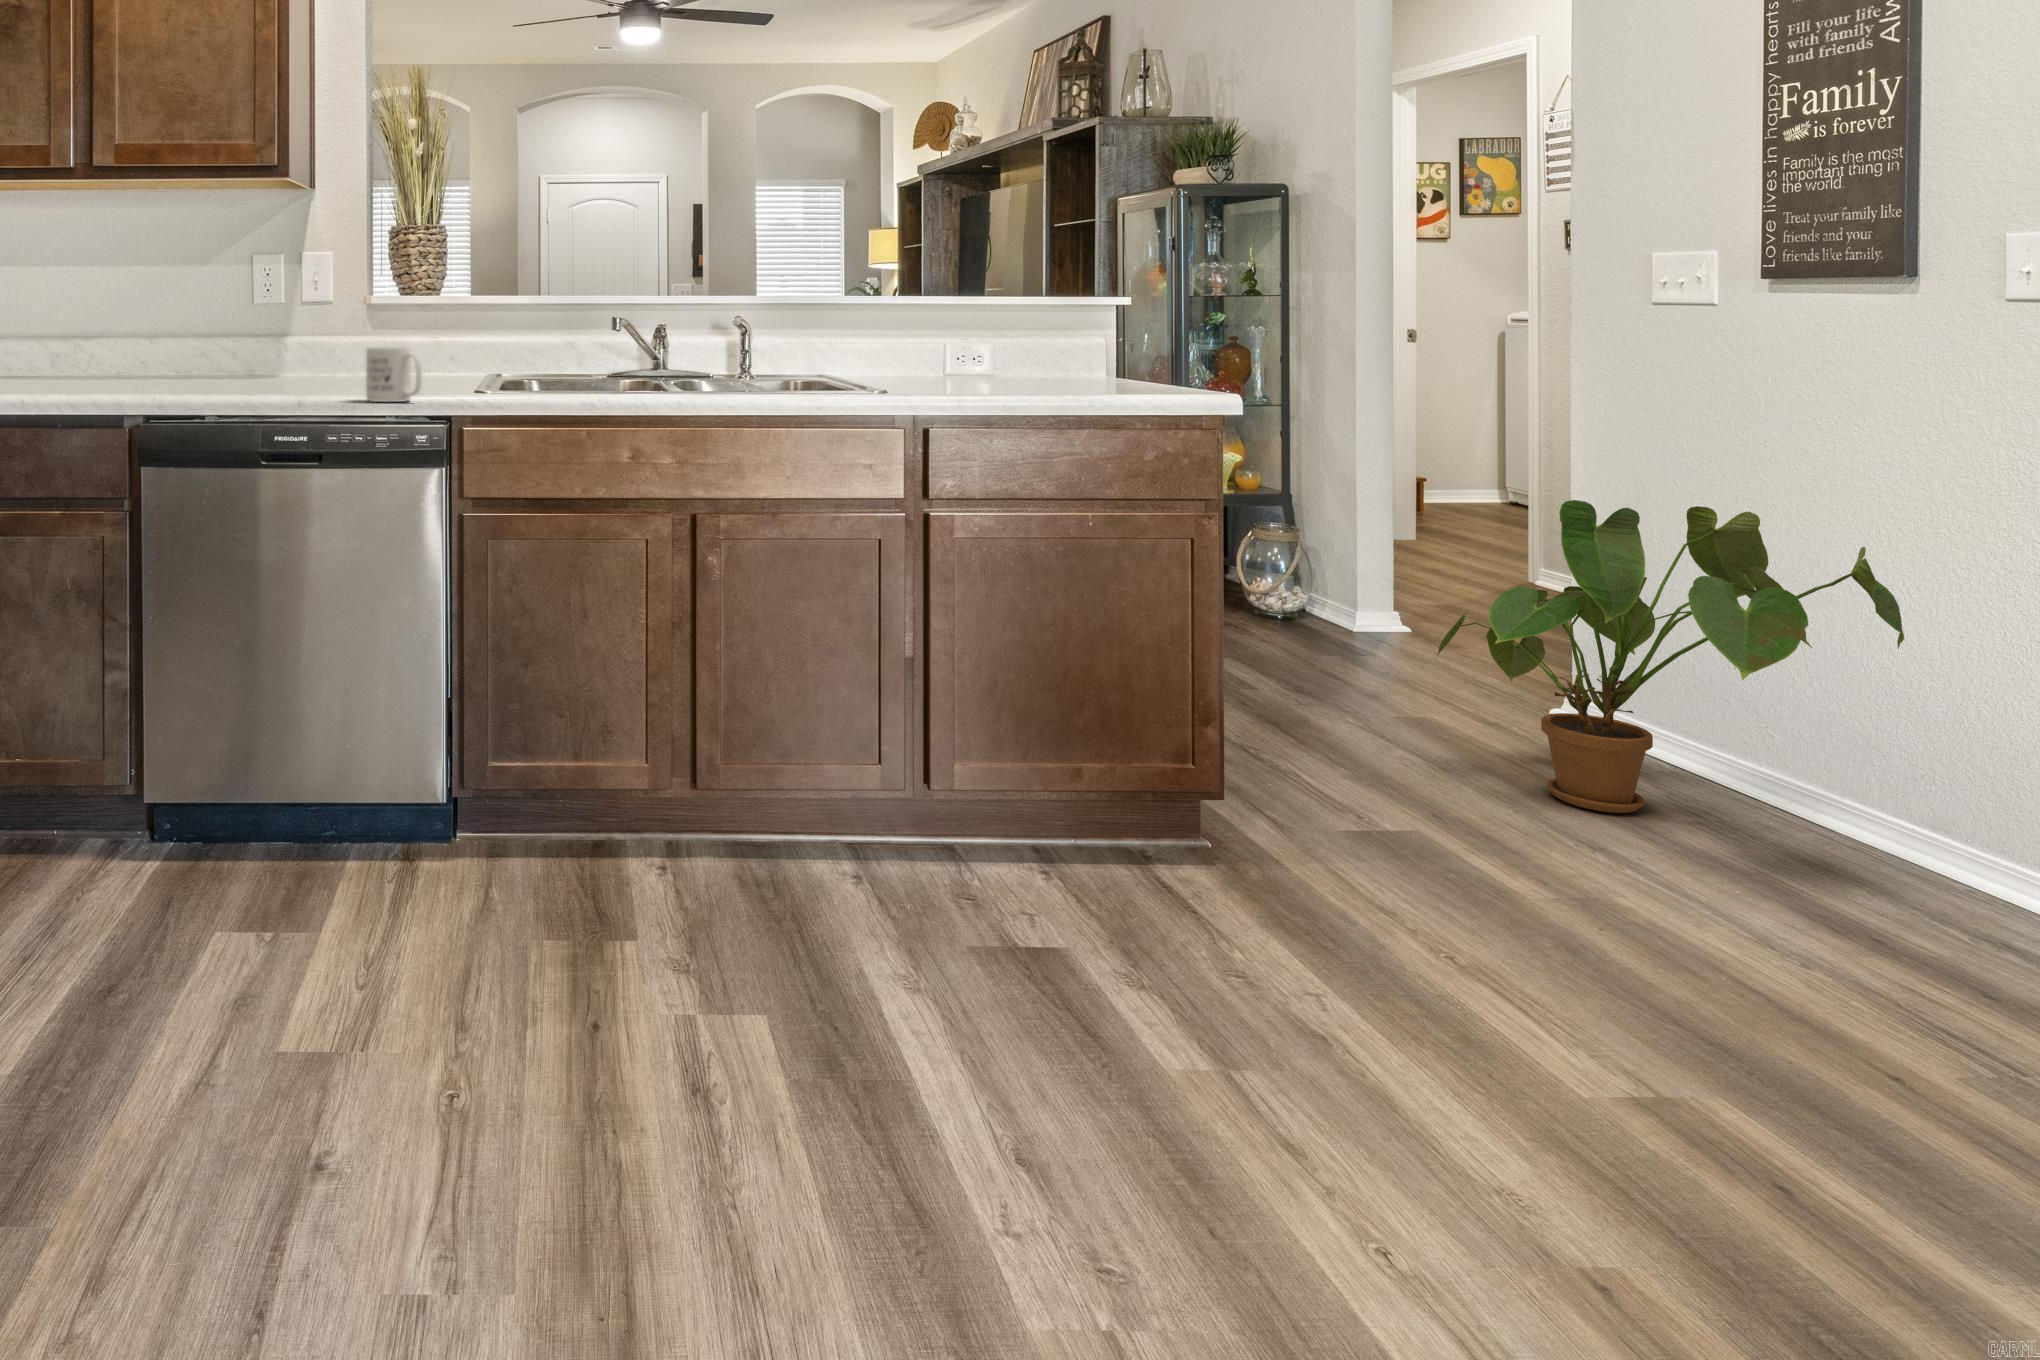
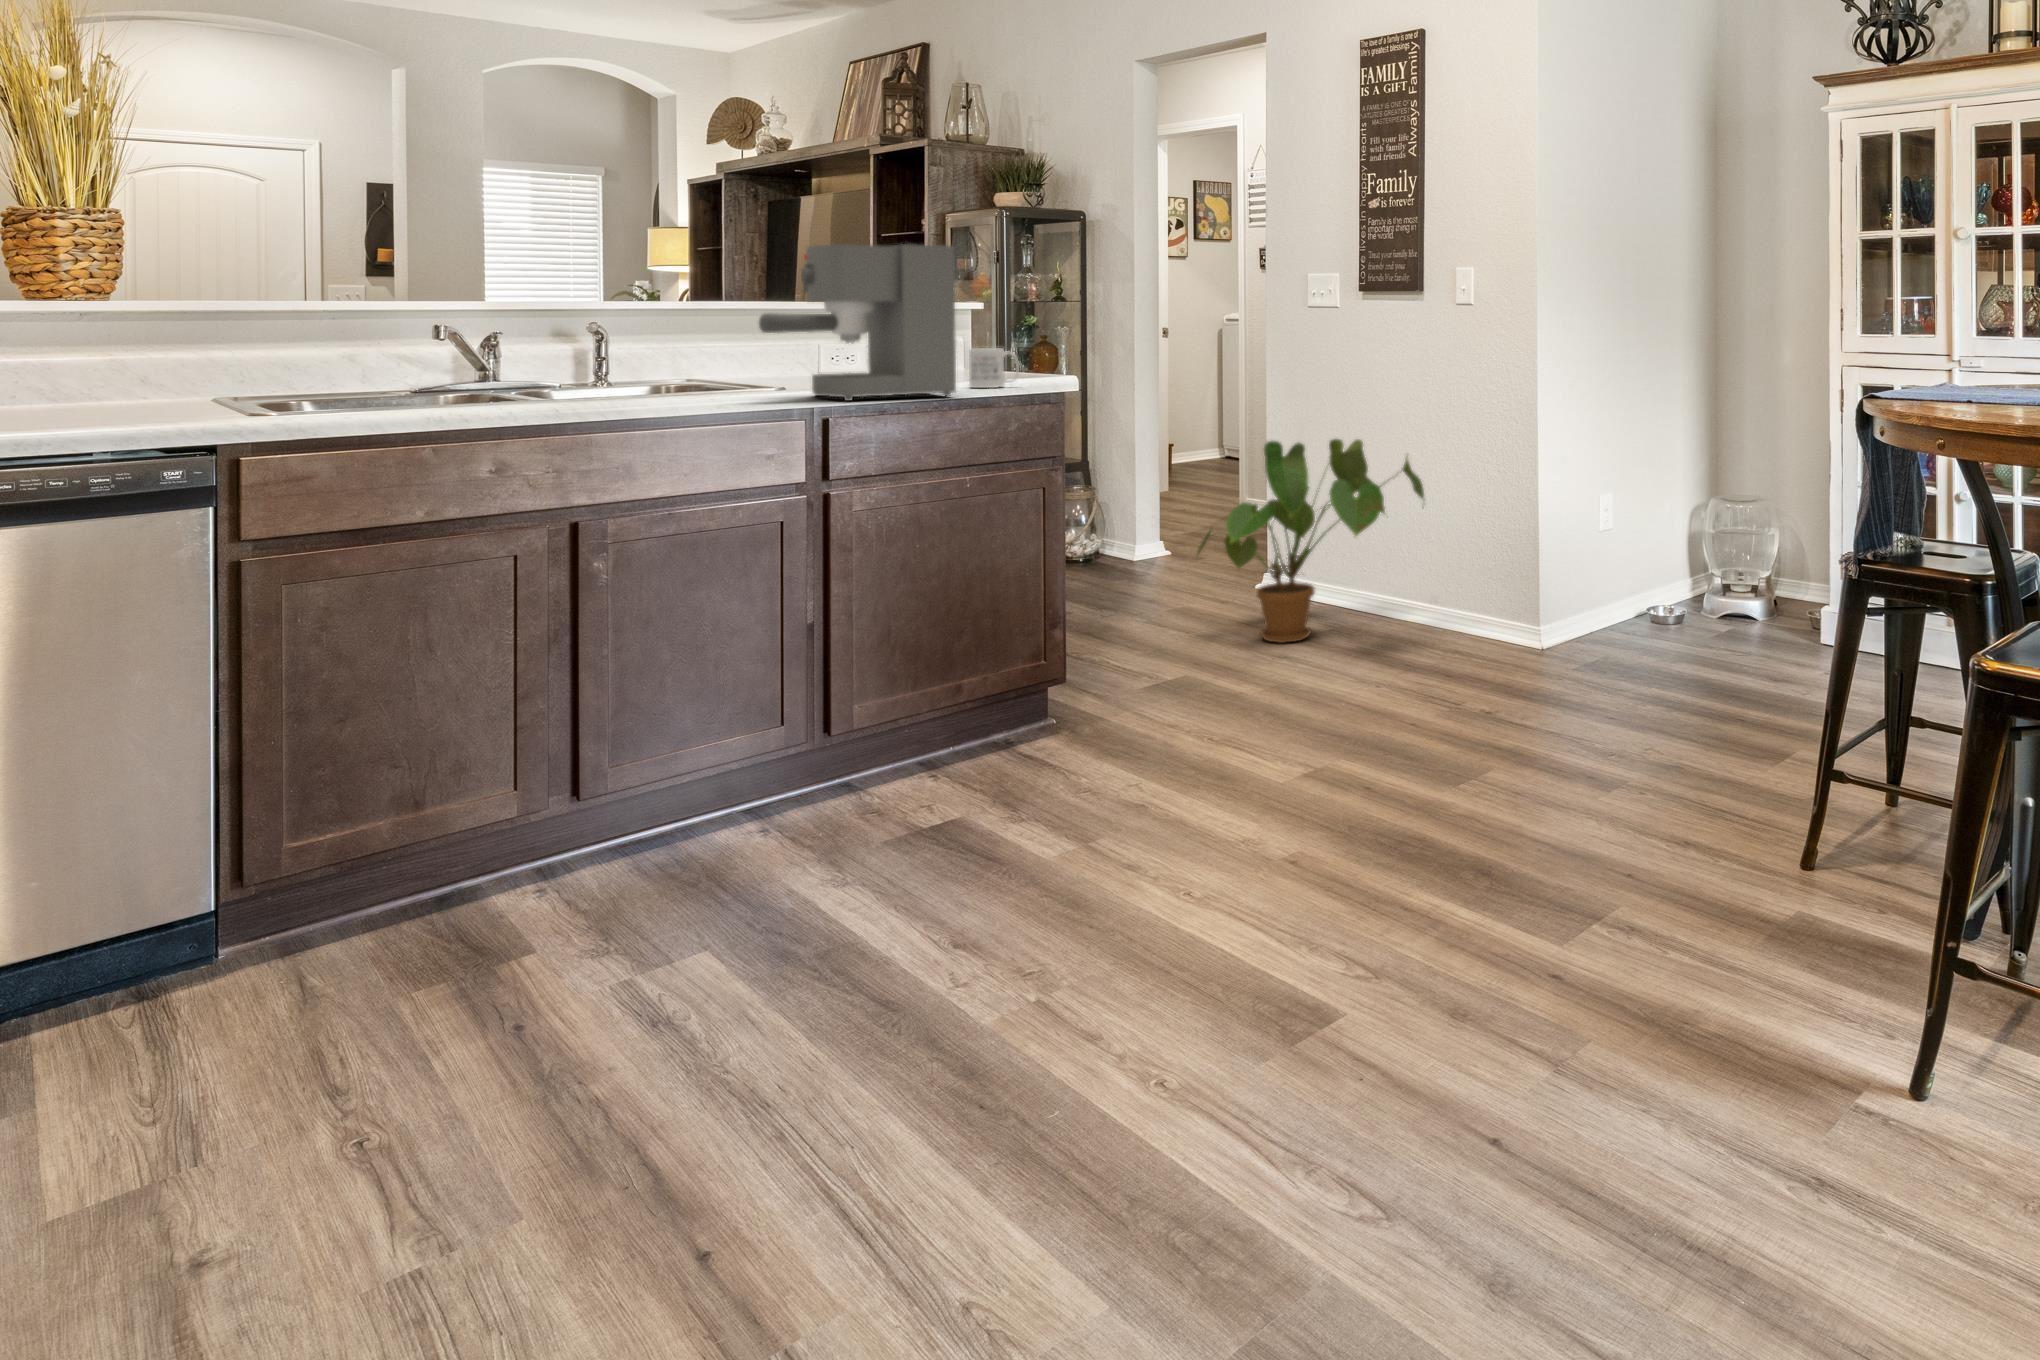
coffee maker: none [866,219,1083,408] -> present [759,244,956,401]
mug: present [366,347,422,402] -> present [969,348,1019,388]

